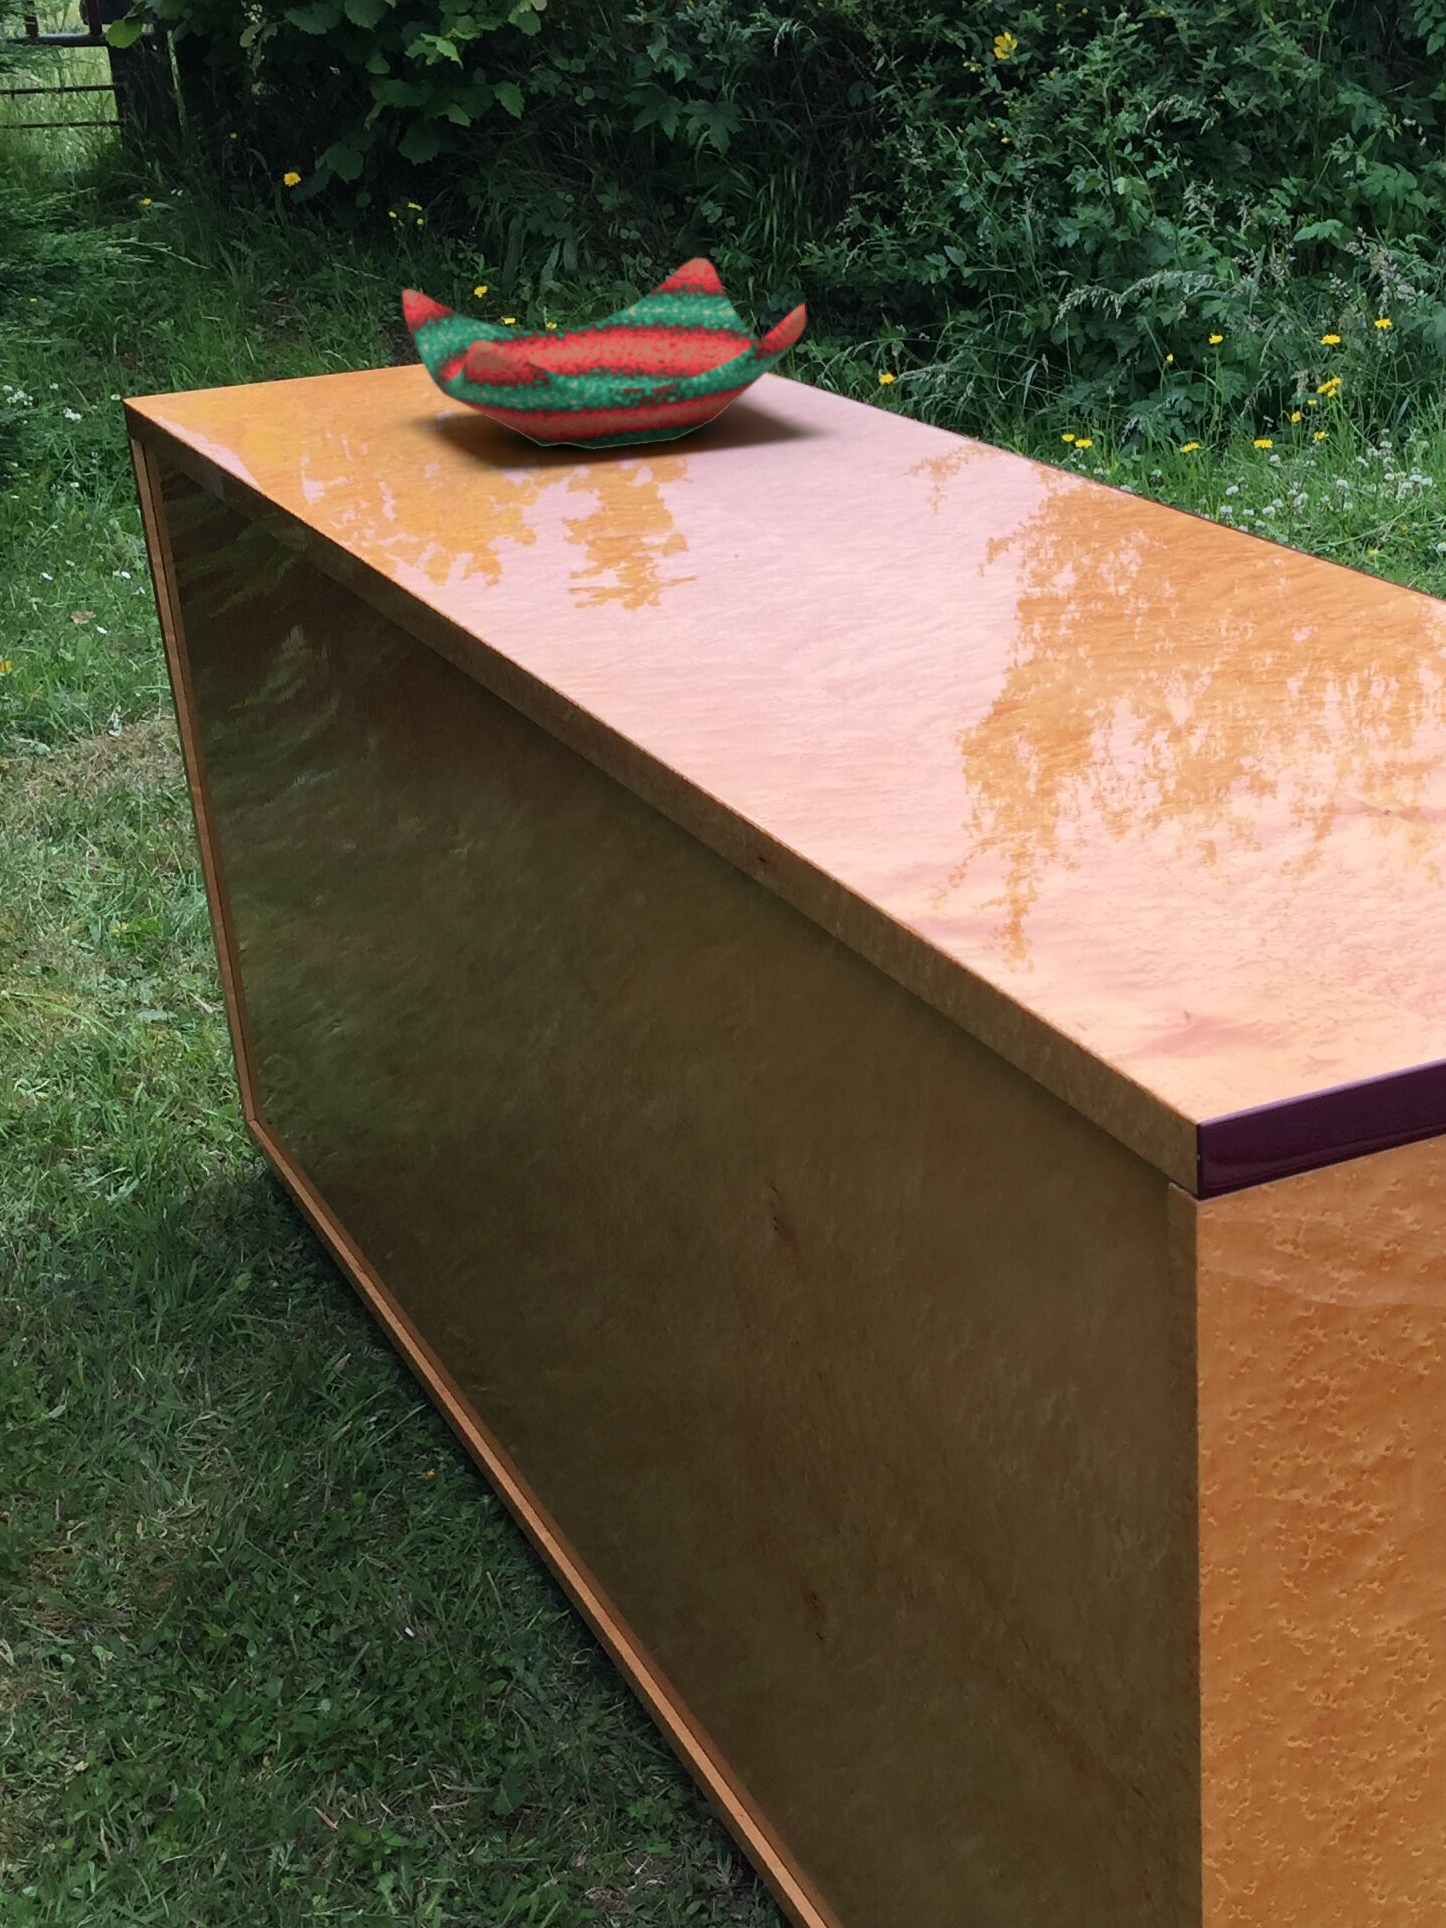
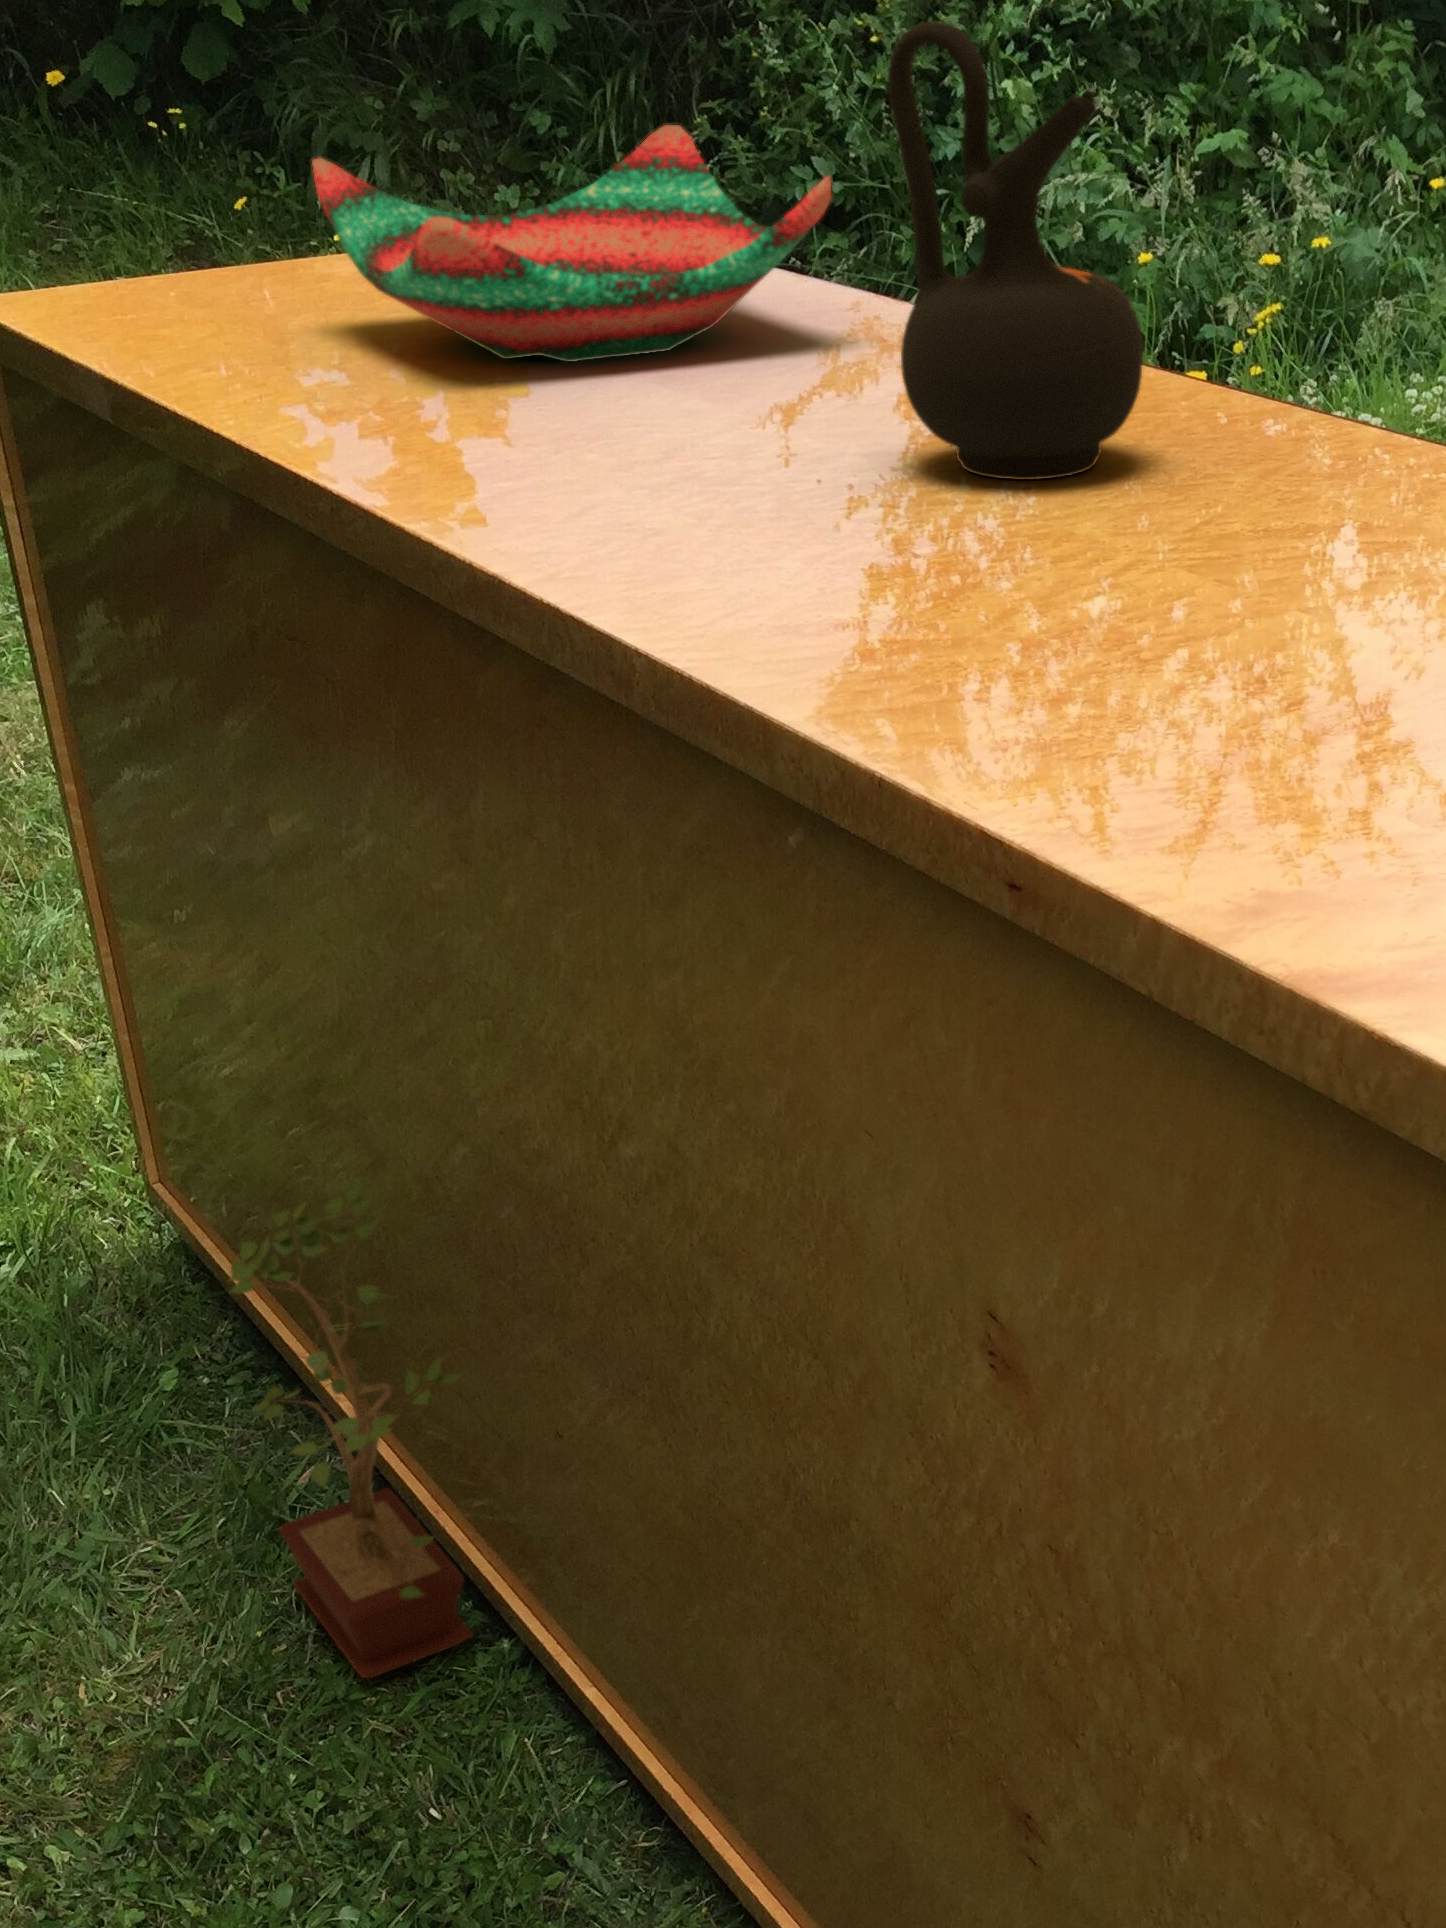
ceramic jug: none [797,205,1000,549] -> present [888,22,1143,480]
potted plant: none [268,1094,464,1524] -> present [230,1176,473,1678]

